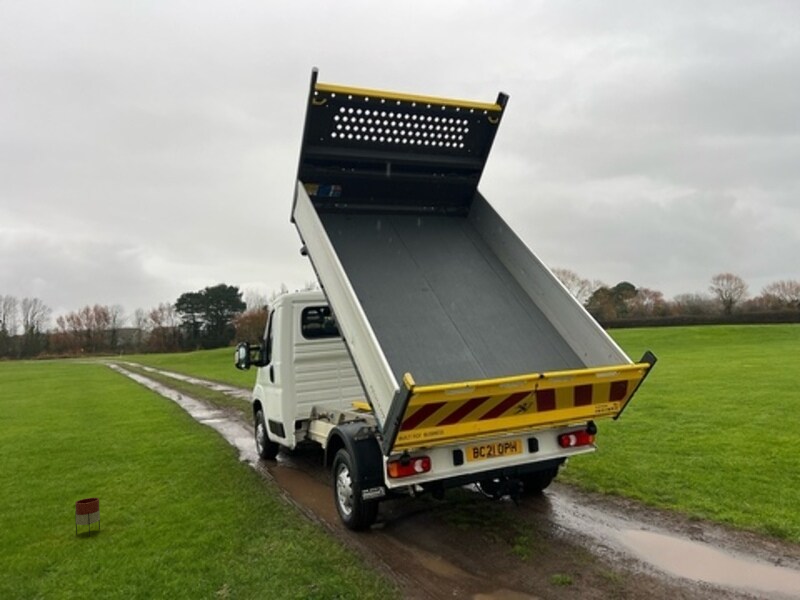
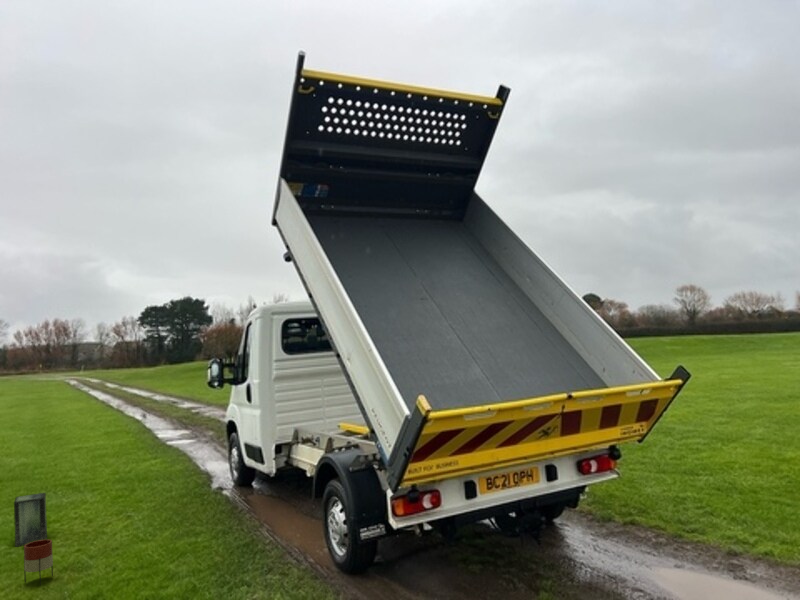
storage box: none [65,460,94,506] -> present [14,493,47,547]

